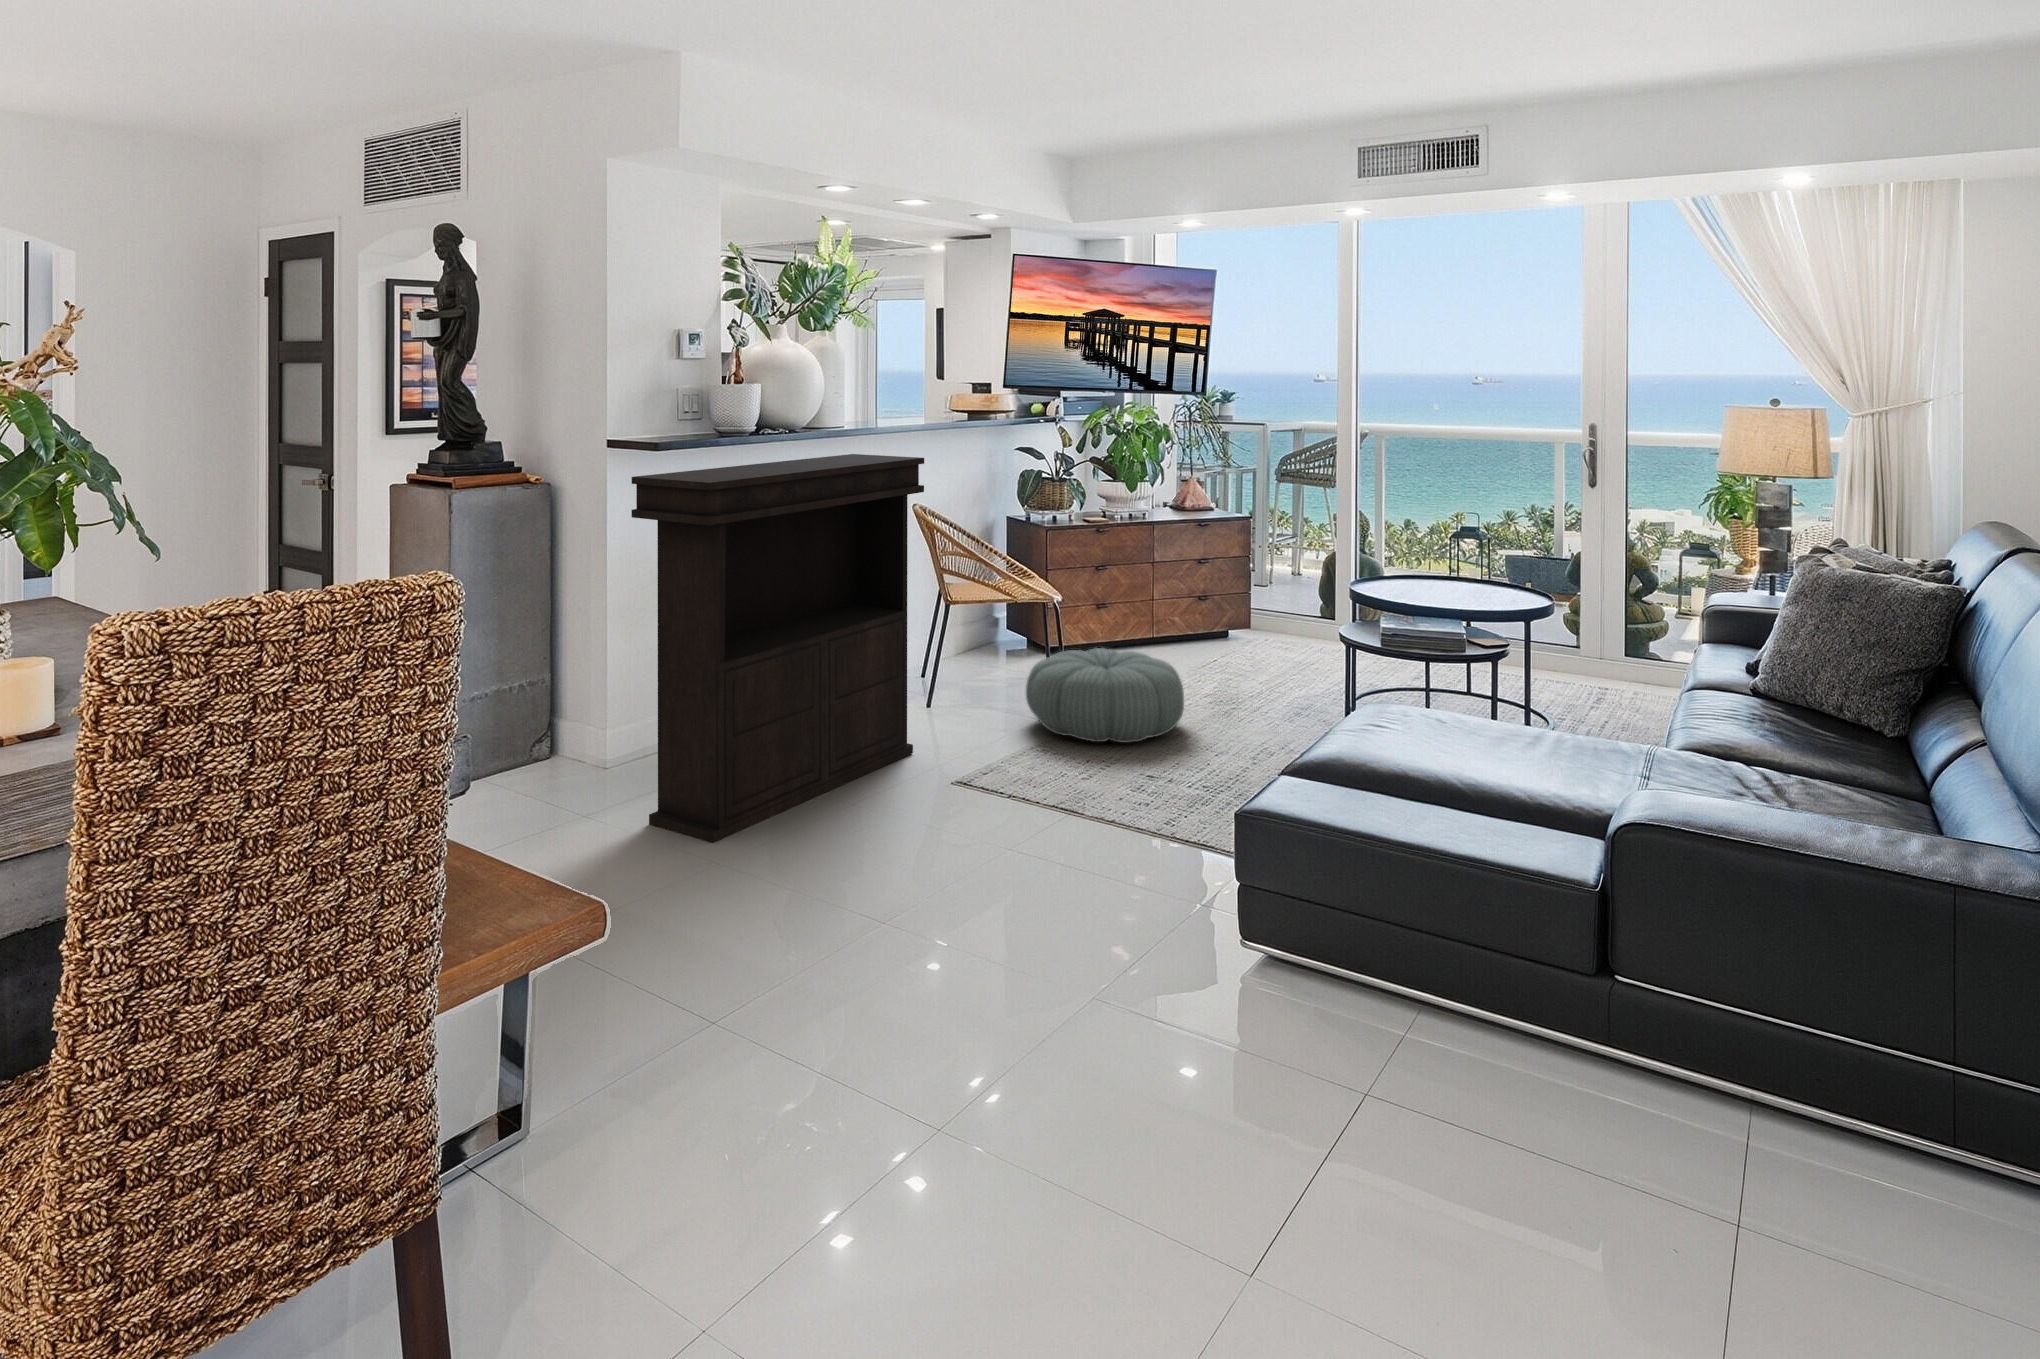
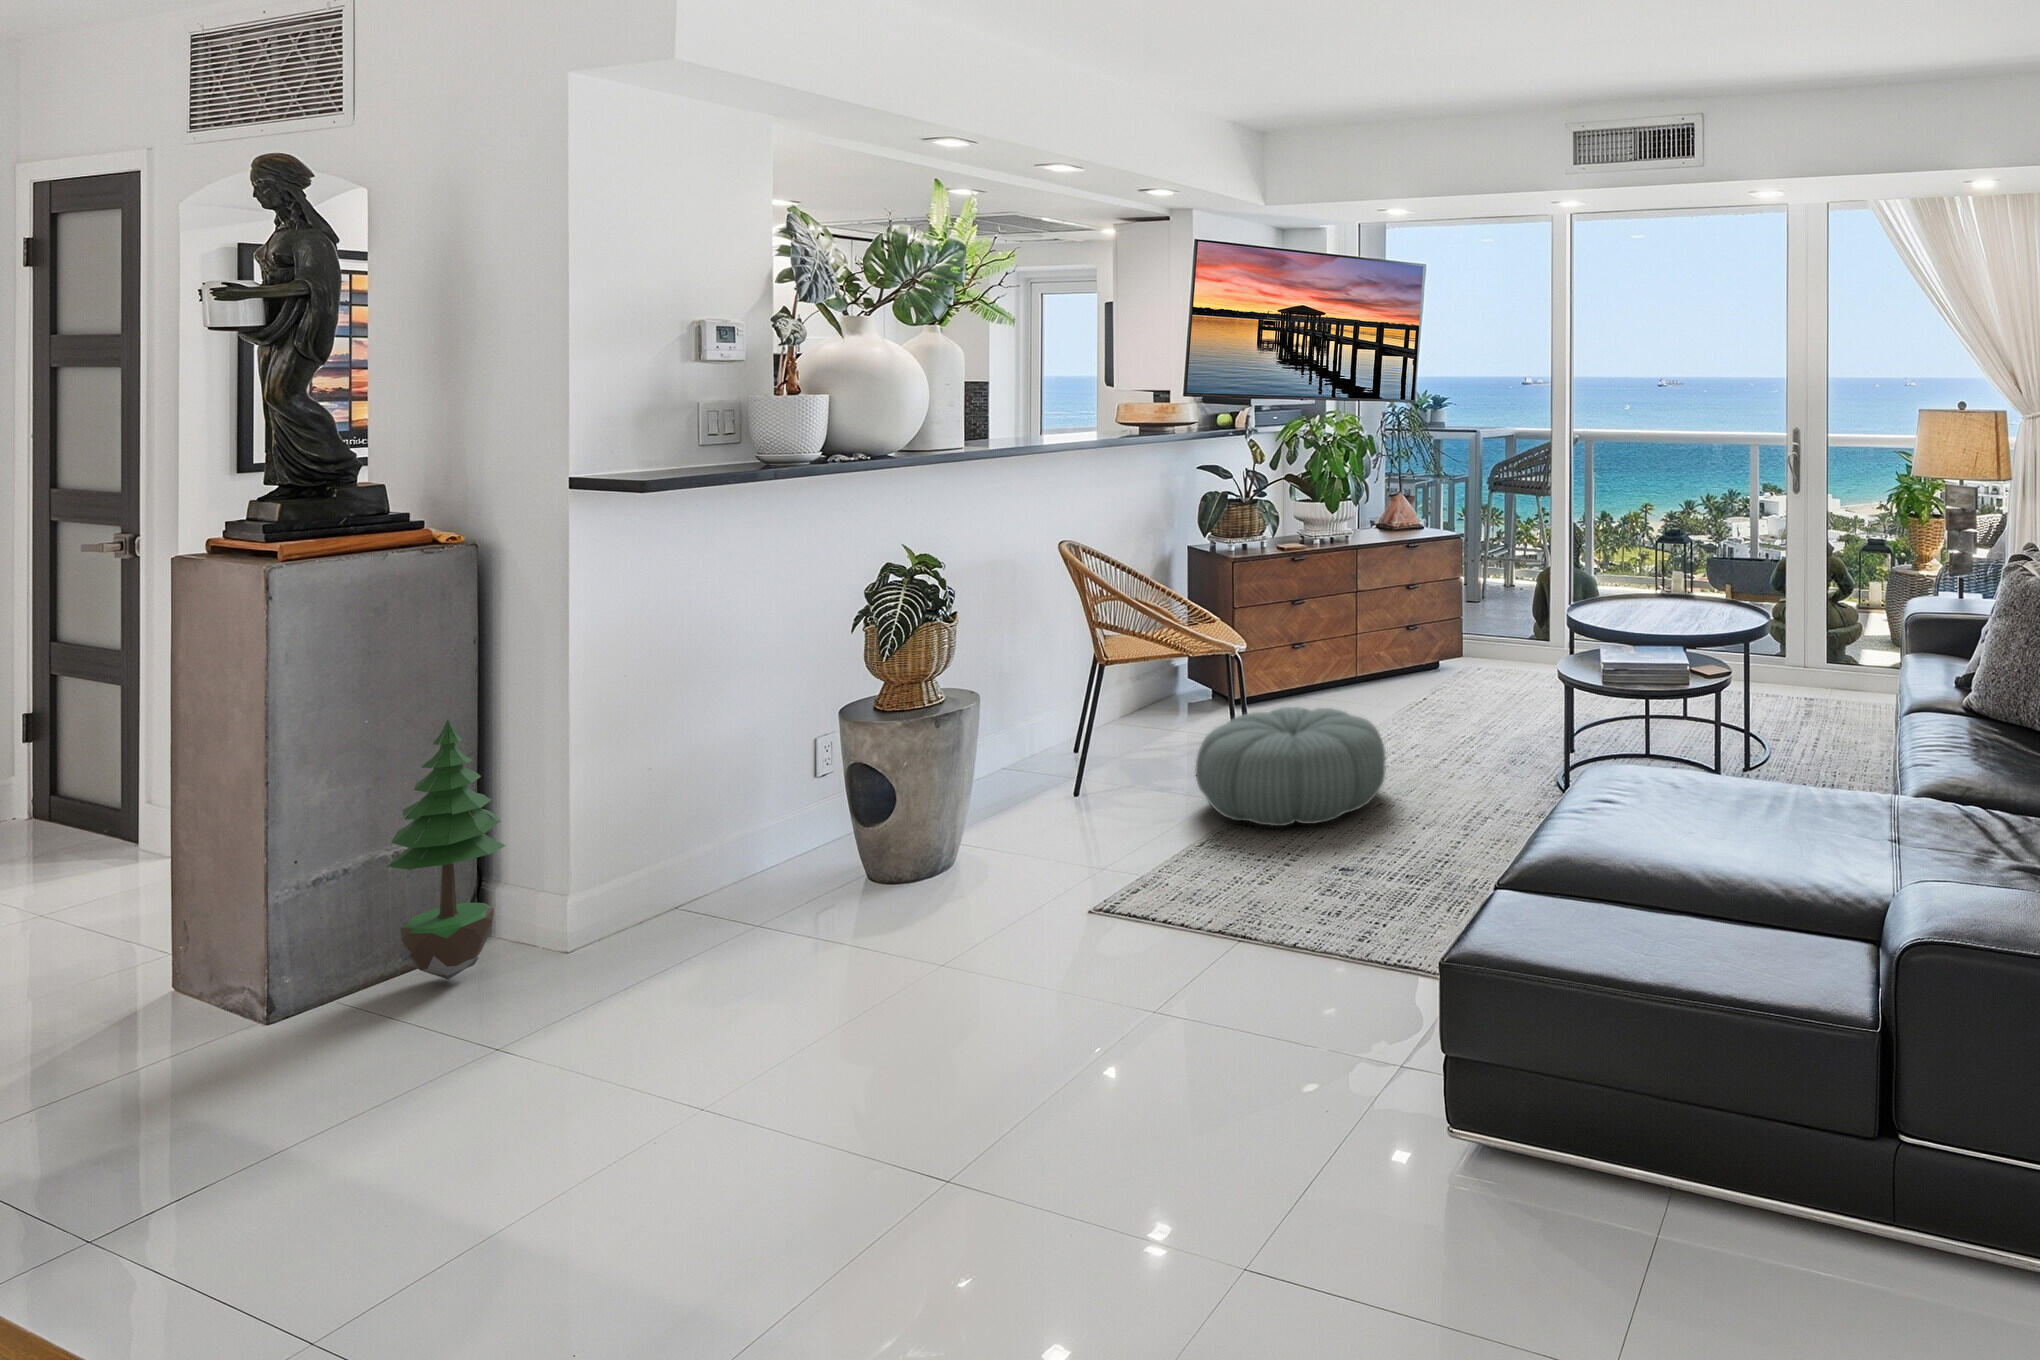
console table: present [632,454,924,843] -> none [596,485,1059,1053]
potted tree: none [498,602,564,781] -> present [387,720,506,979]

